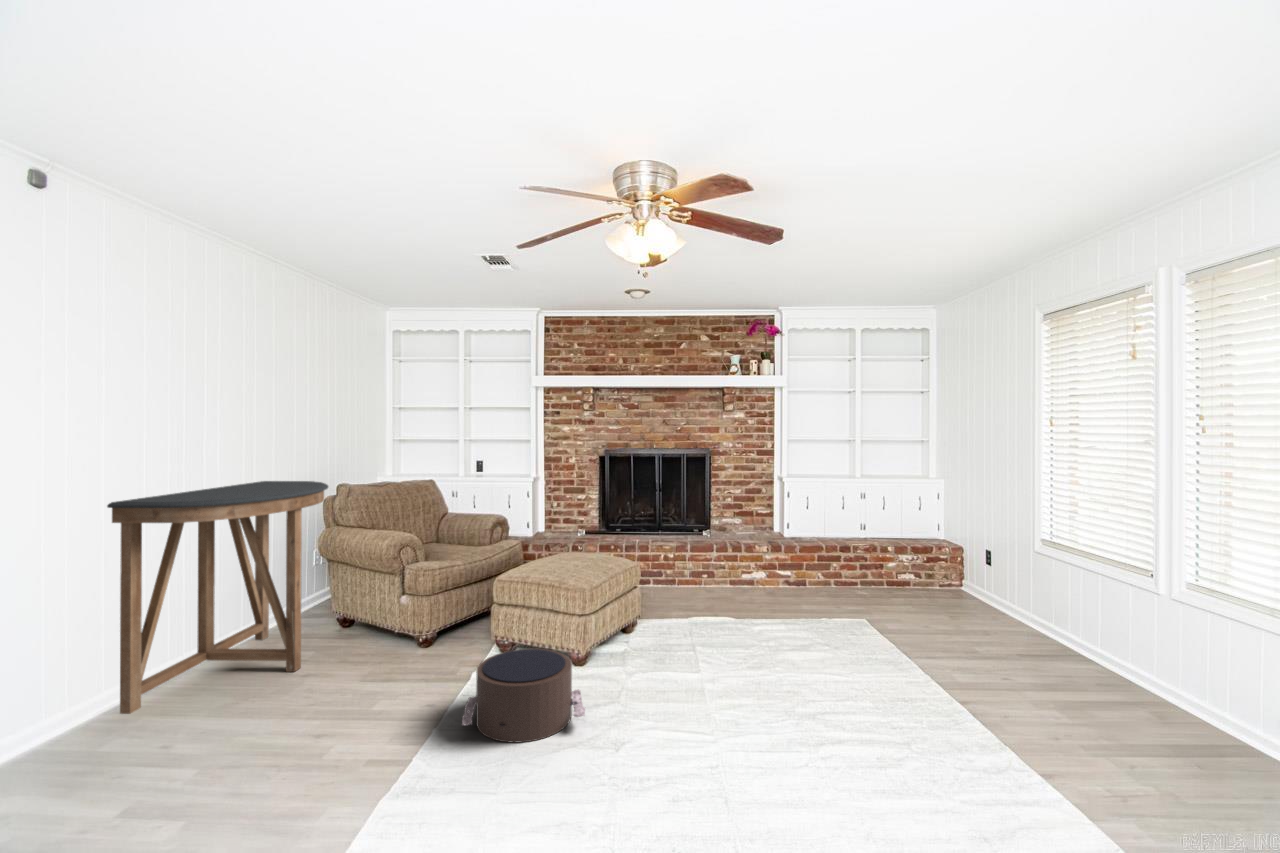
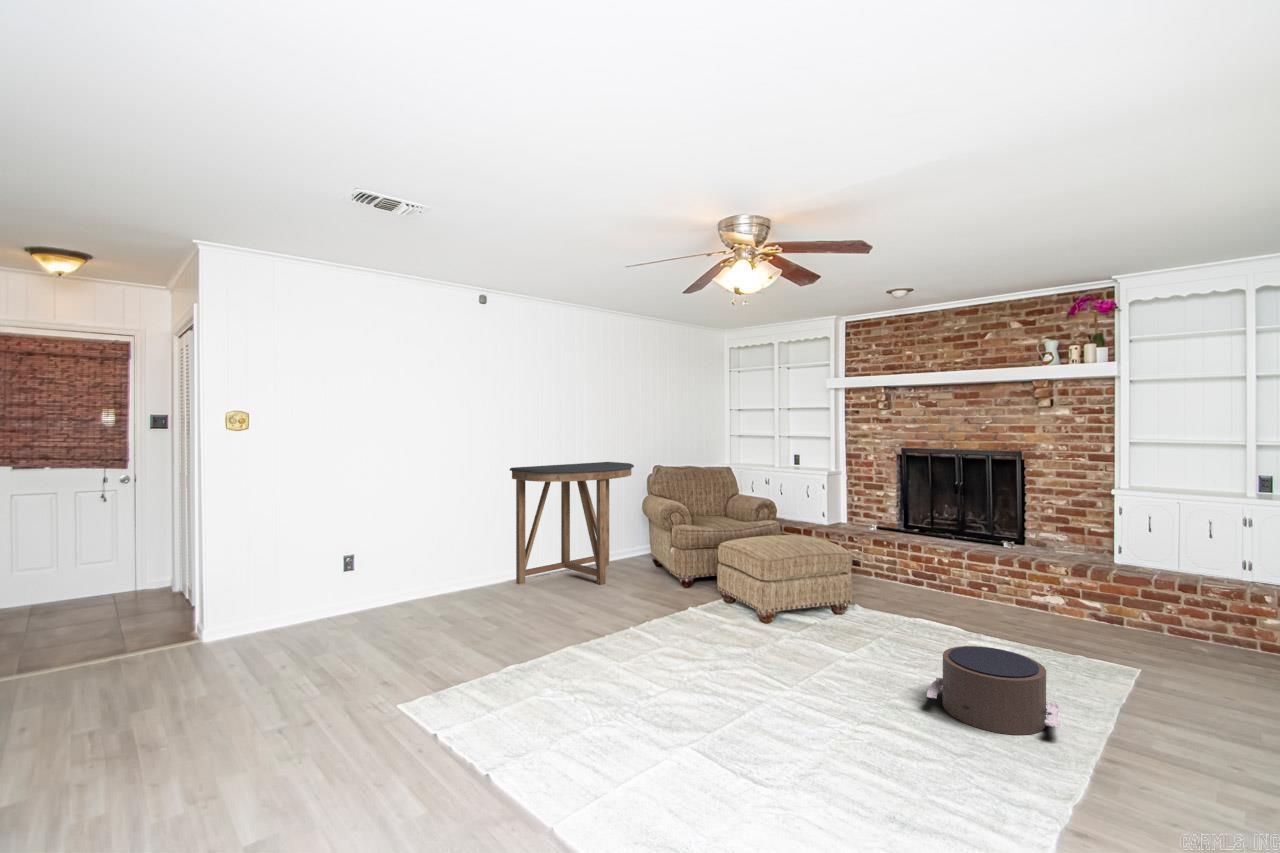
pouf: present [462,649,585,743] -> present [927,646,1060,735]

